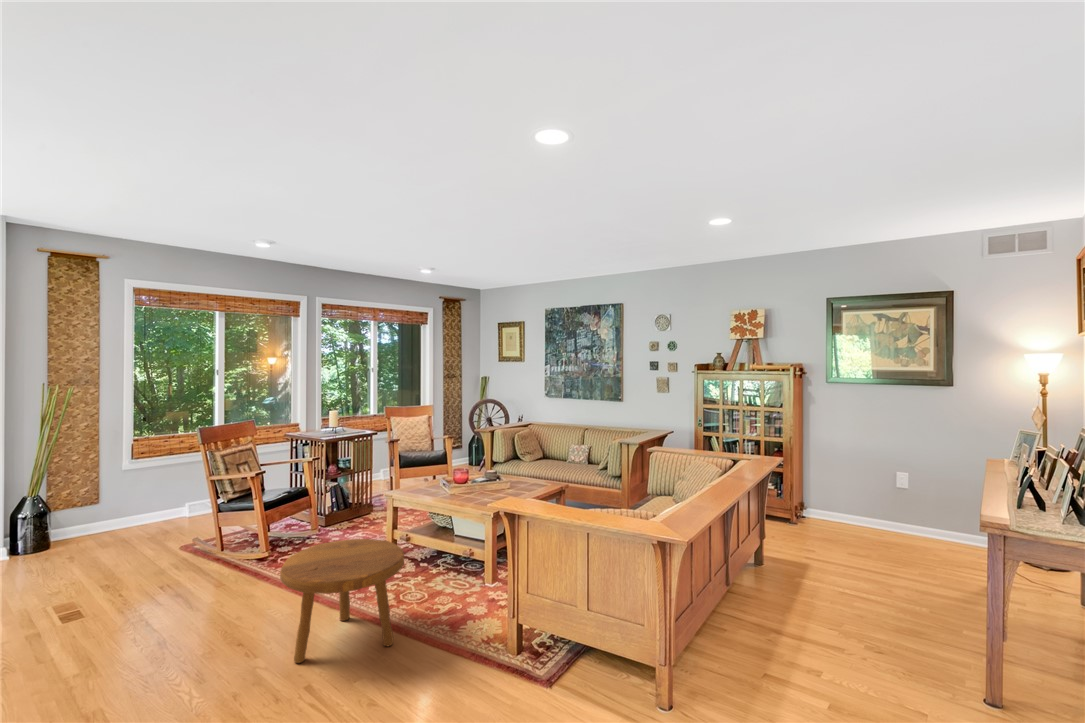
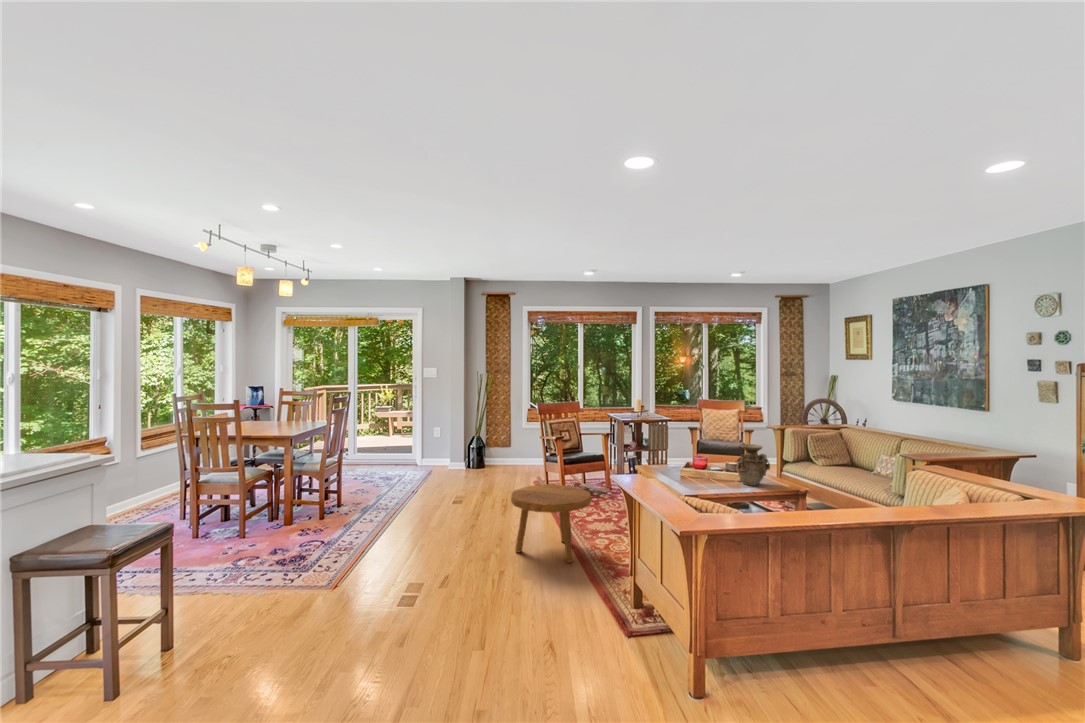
vase: none [509,449,539,491] -> present [736,444,770,486]

